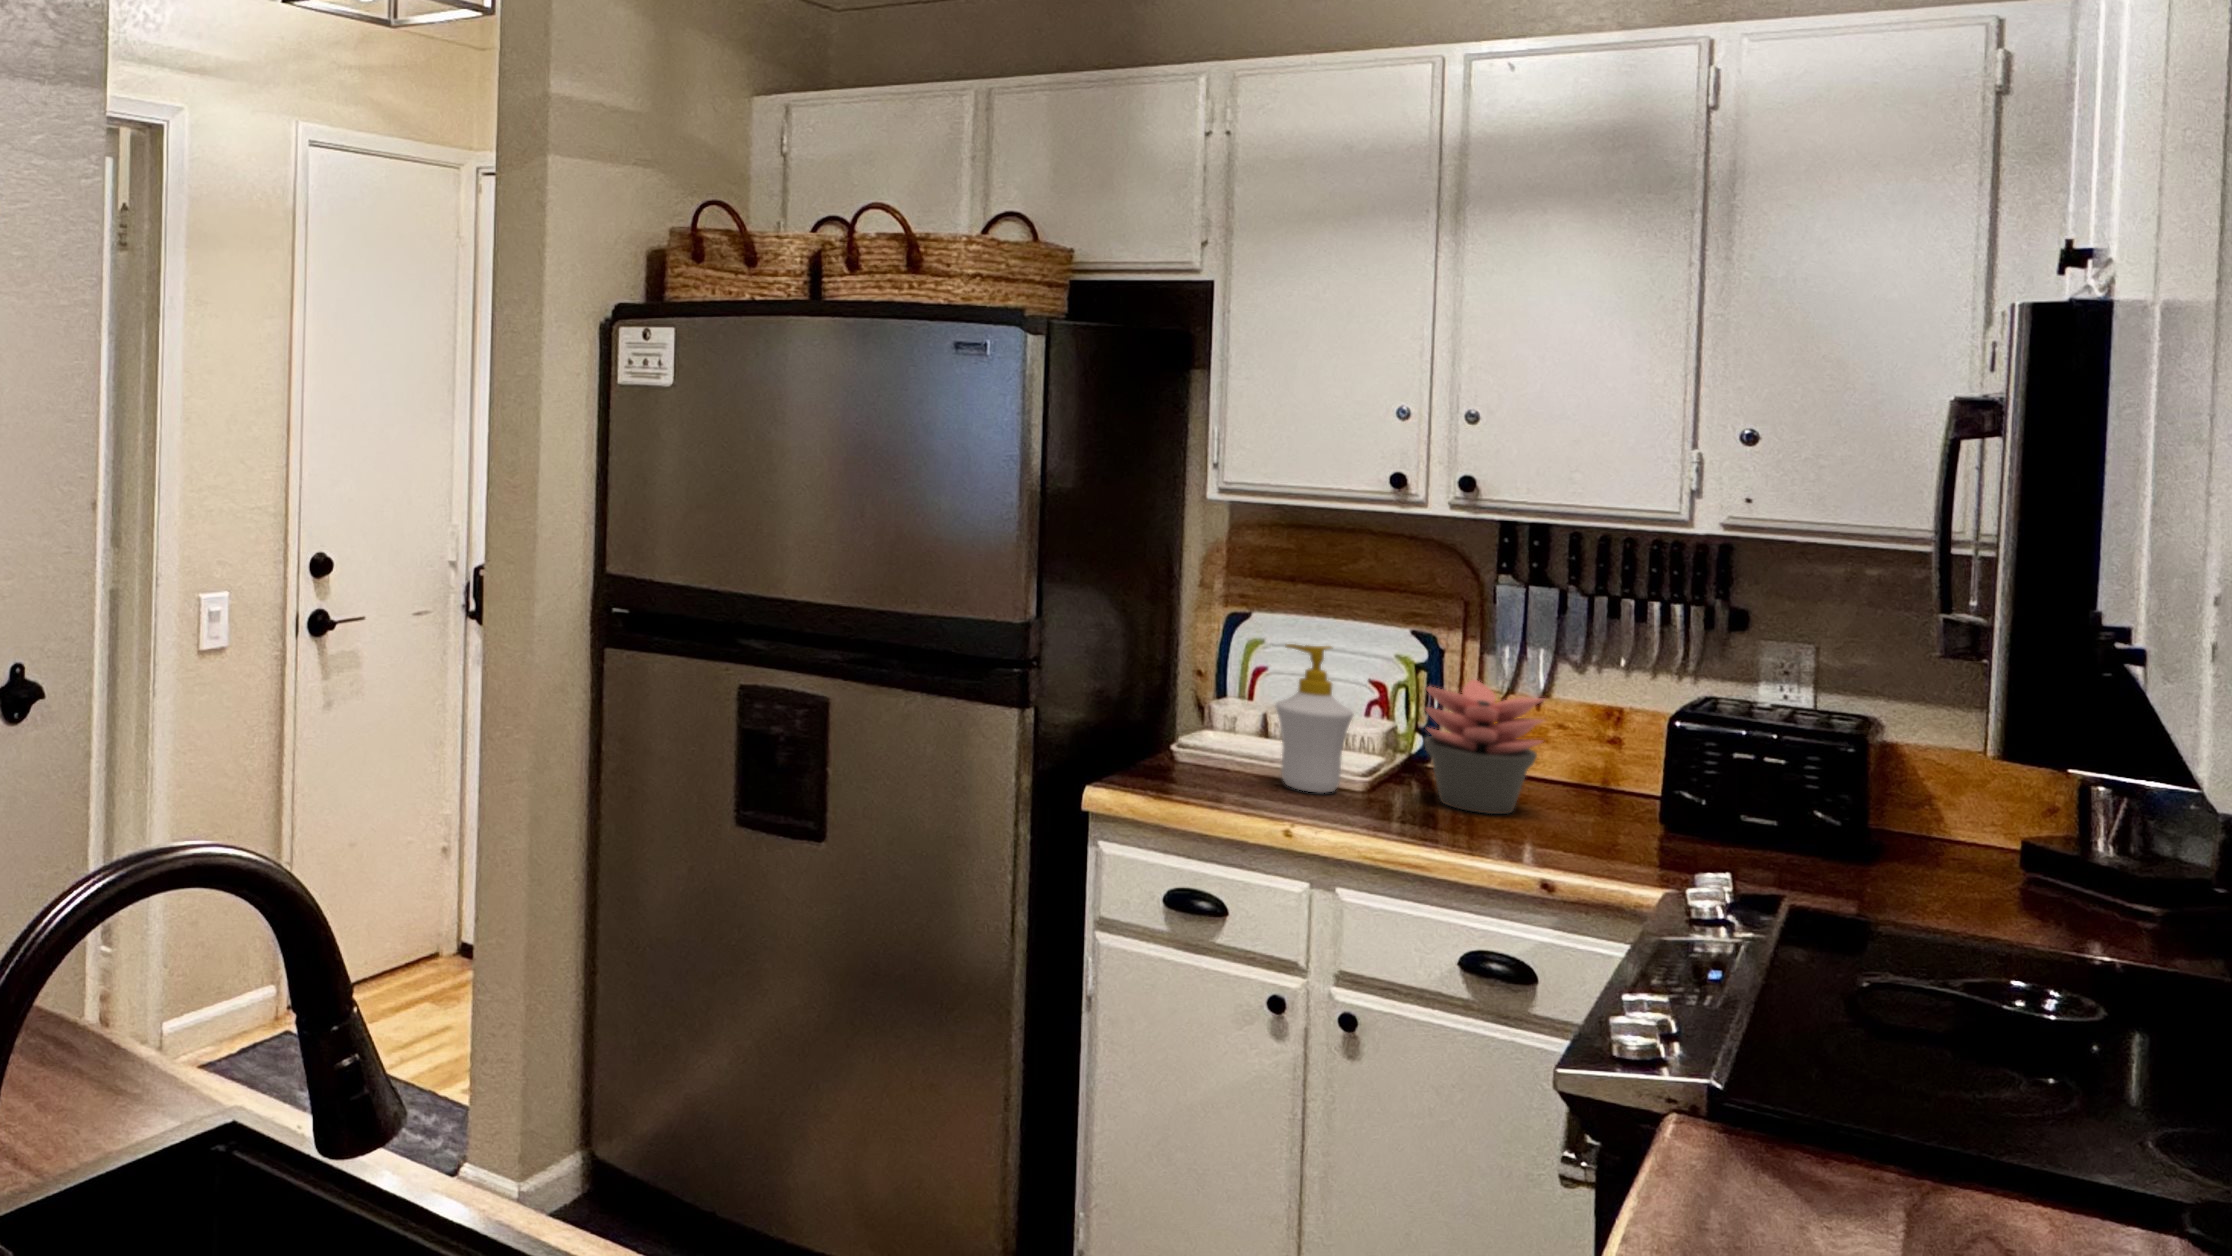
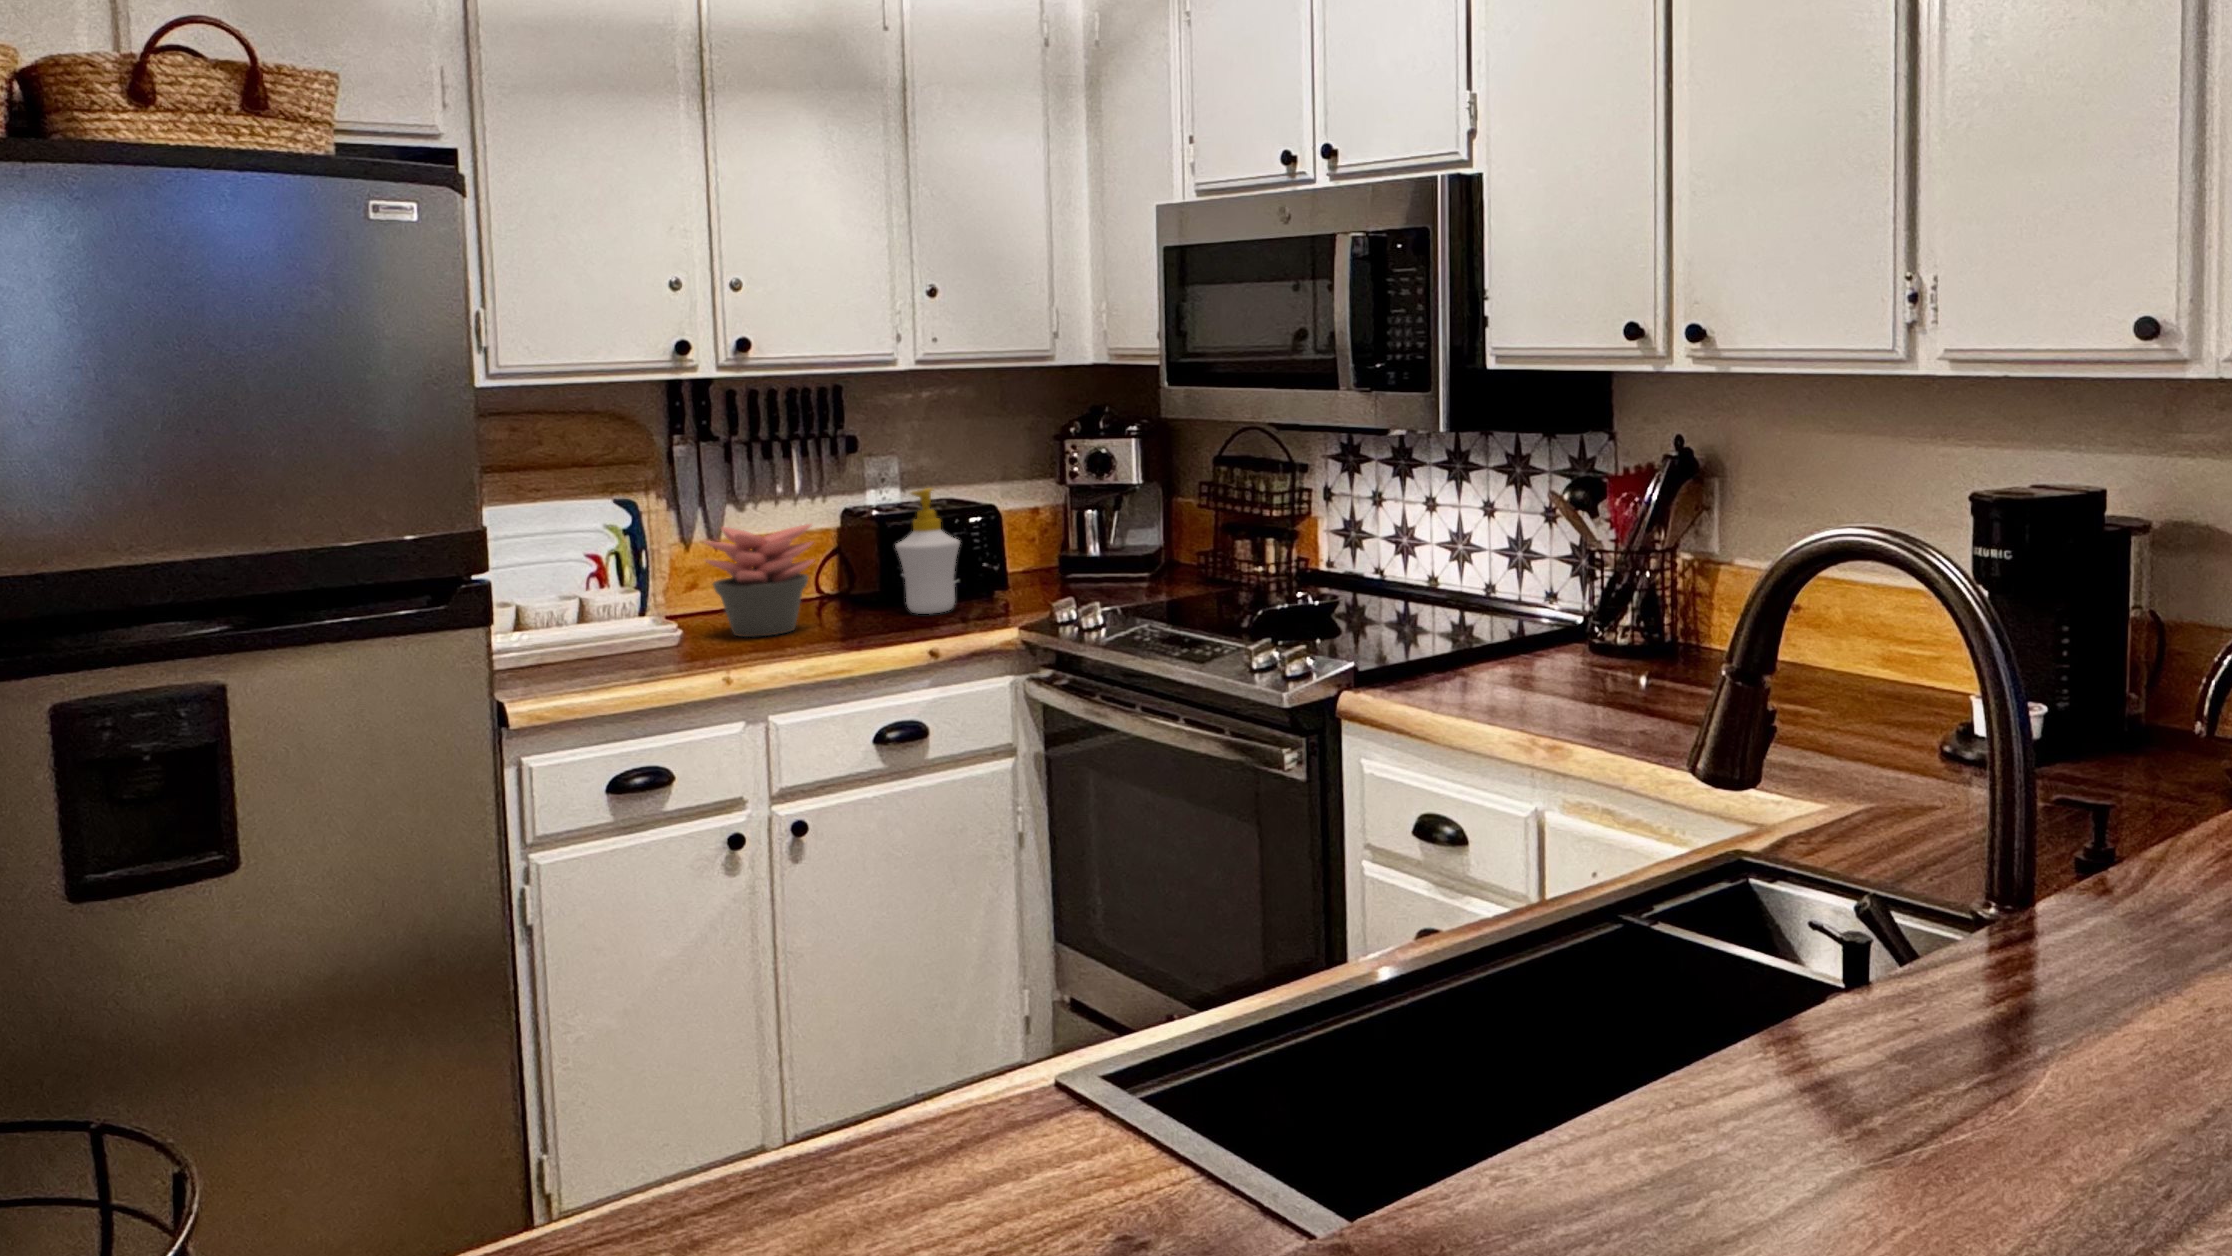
soap bottle: present [1275,644,1353,793] -> present [895,488,960,614]

